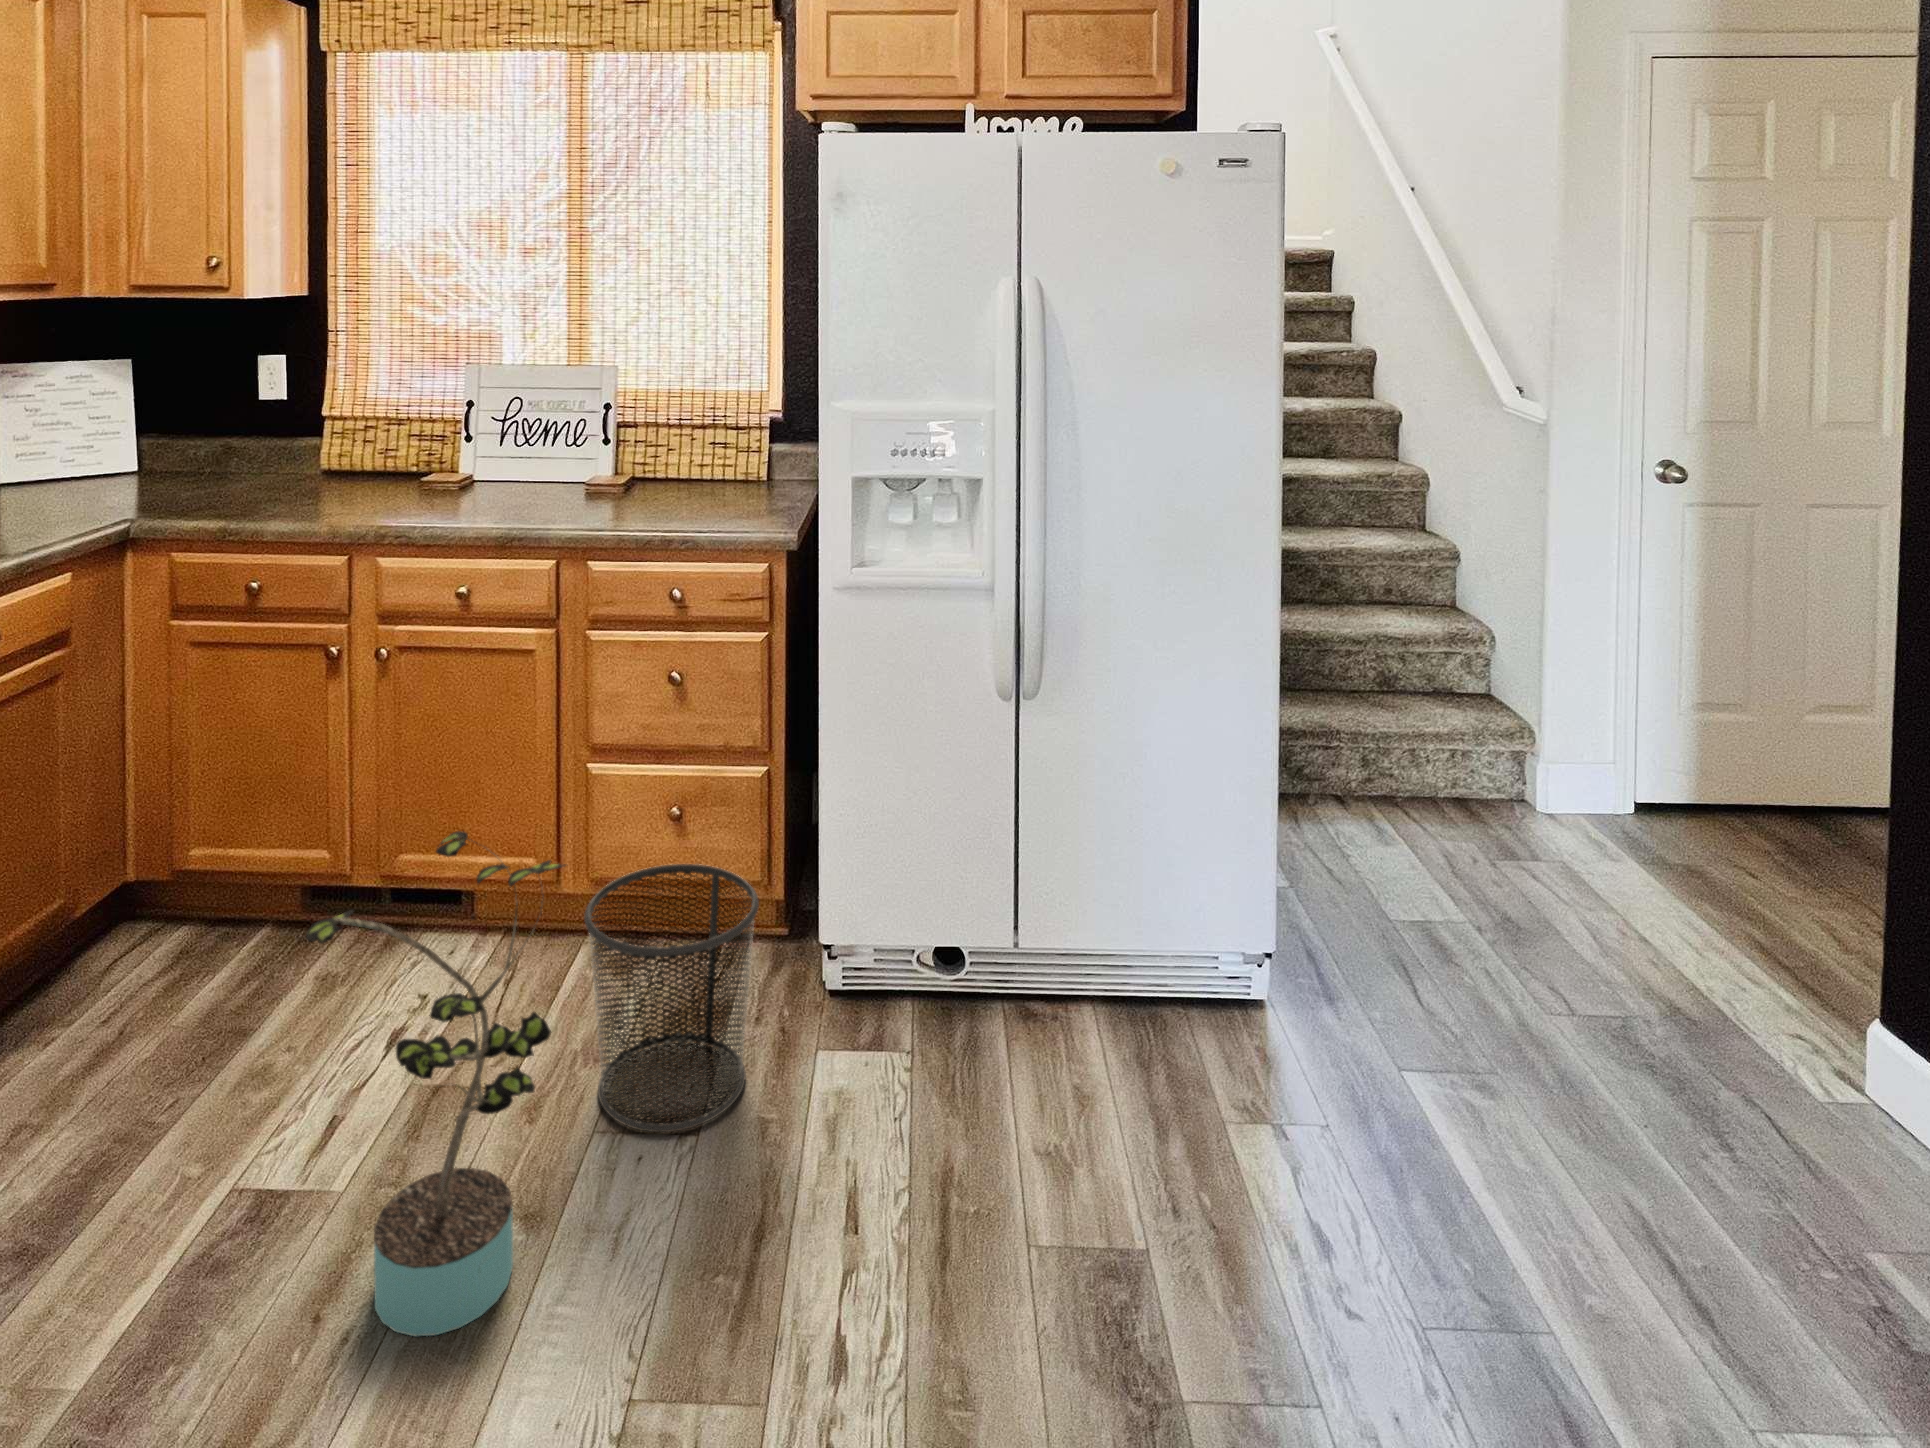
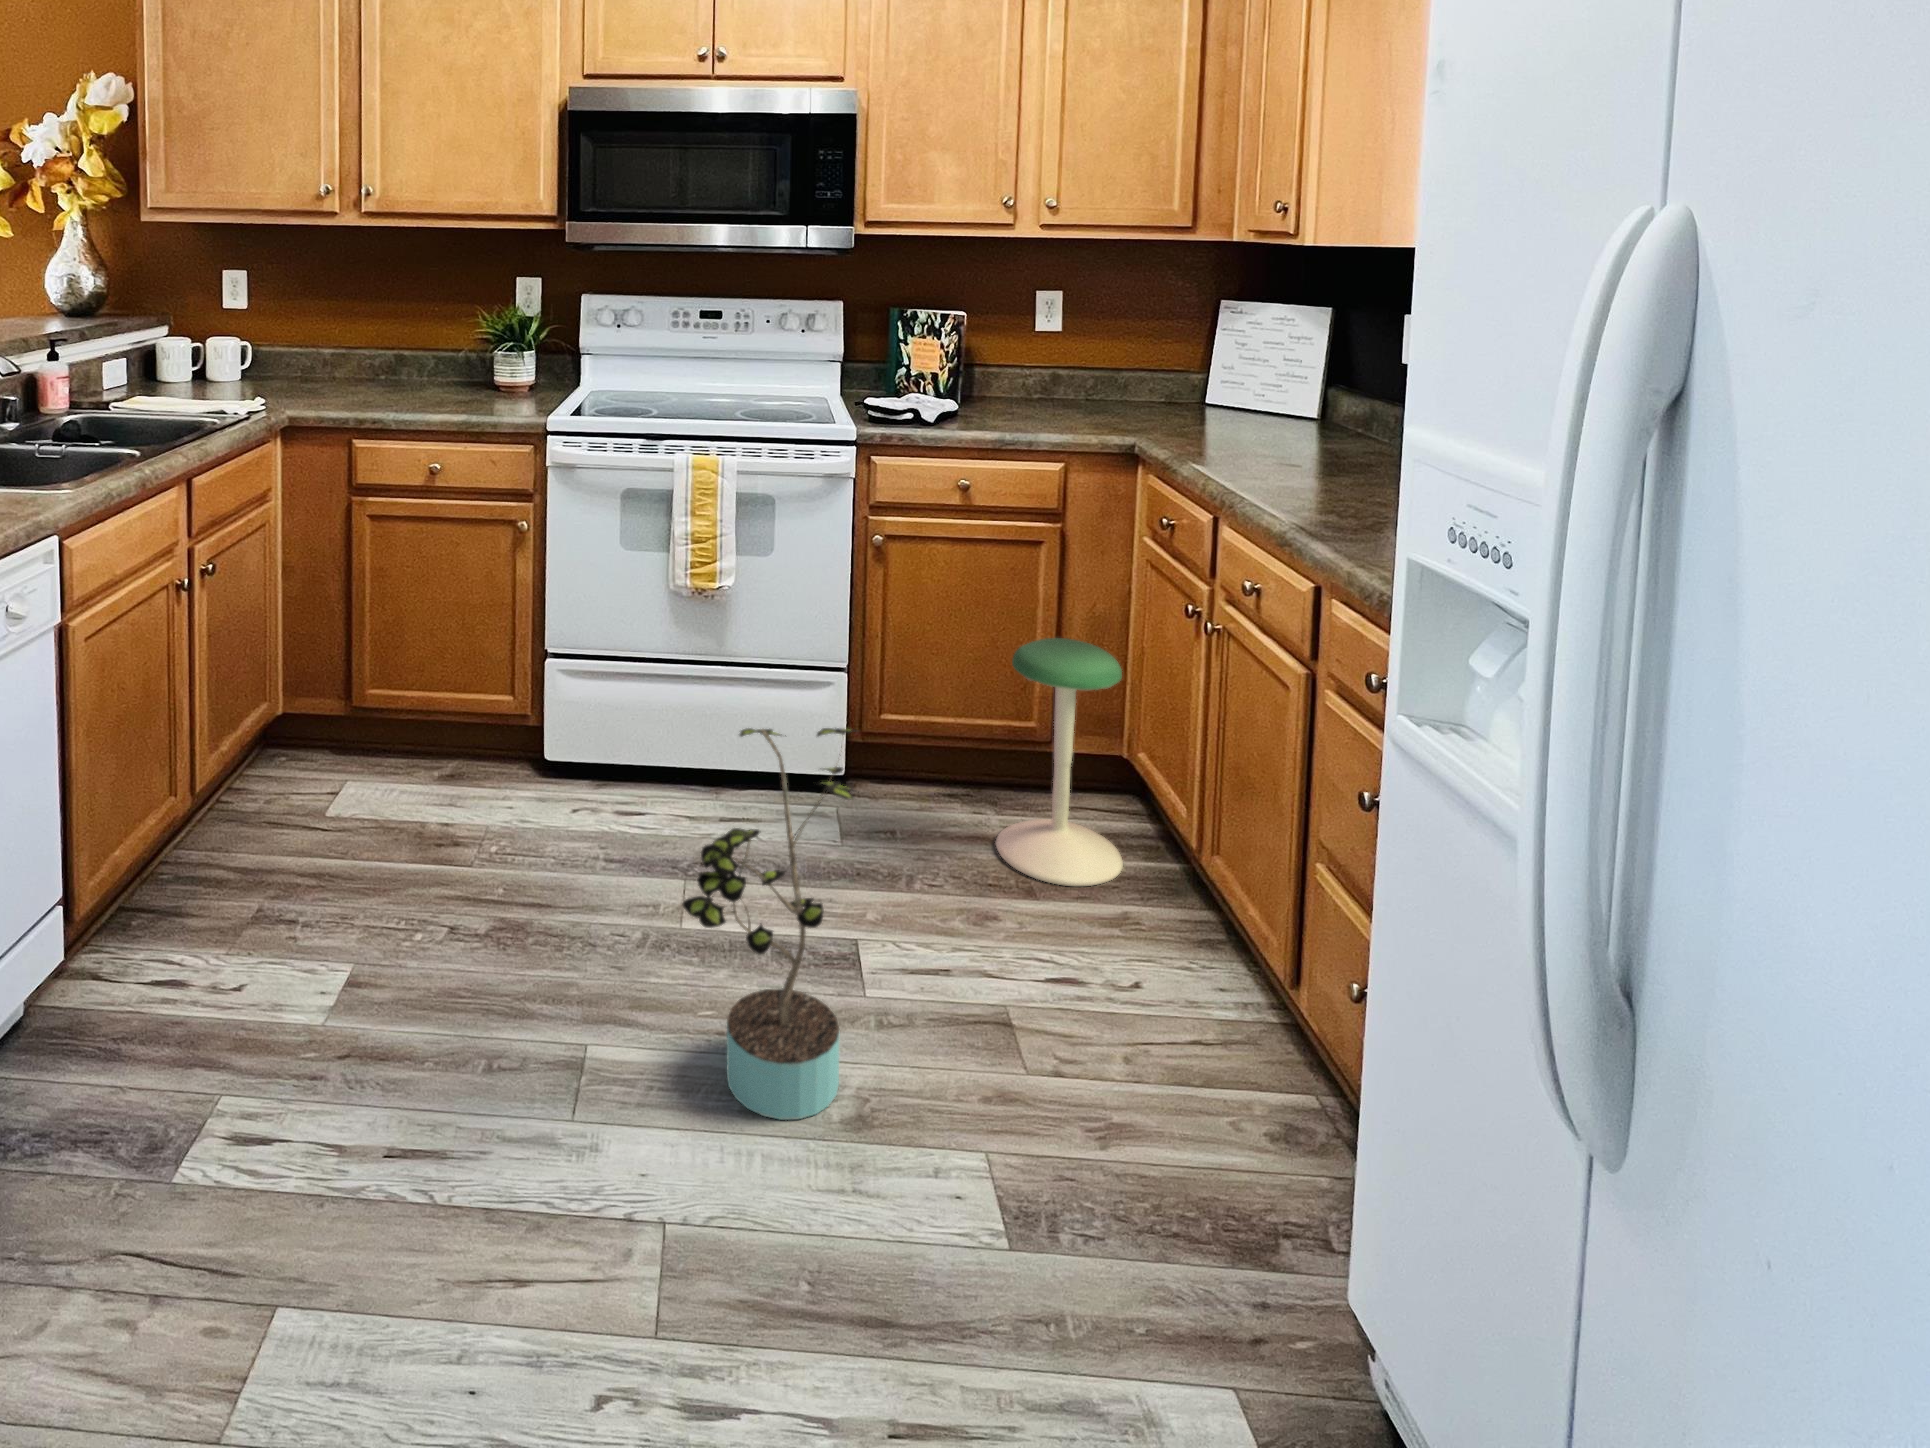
stool: none [104,750,263,1046] -> present [996,638,1123,886]
waste bin: present [584,864,759,1132] -> none [984,936,1209,1284]

